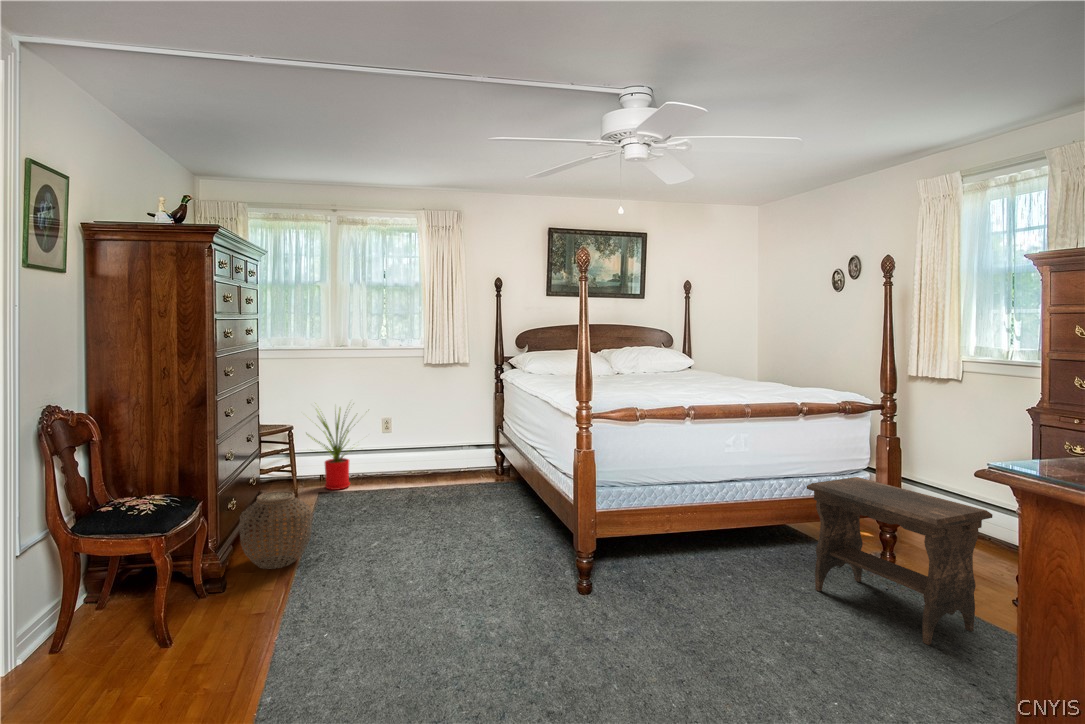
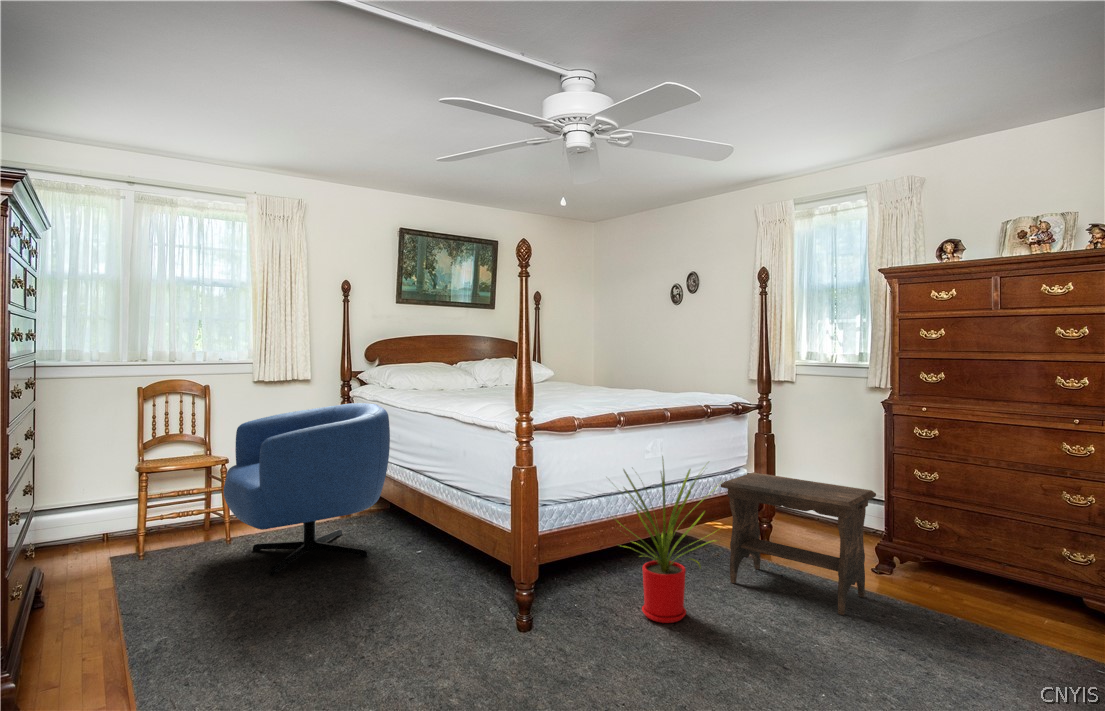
armchair: none [386,386,514,522] -> present [224,403,390,576]
house plant: present [307,409,350,490] -> present [618,464,717,623]
woven basket: present [240,491,312,569] -> none [40,556,152,670]

